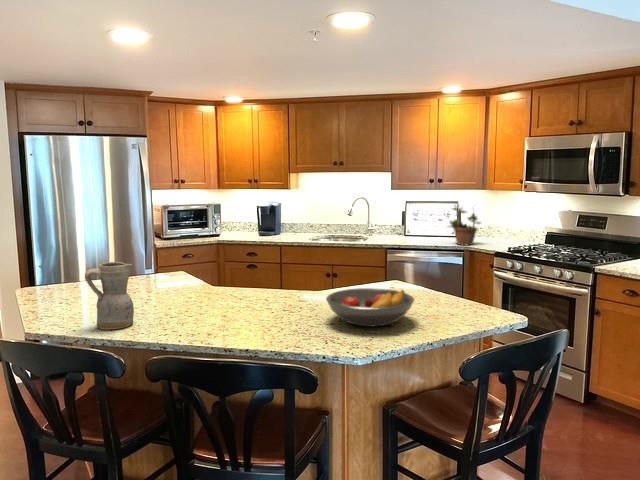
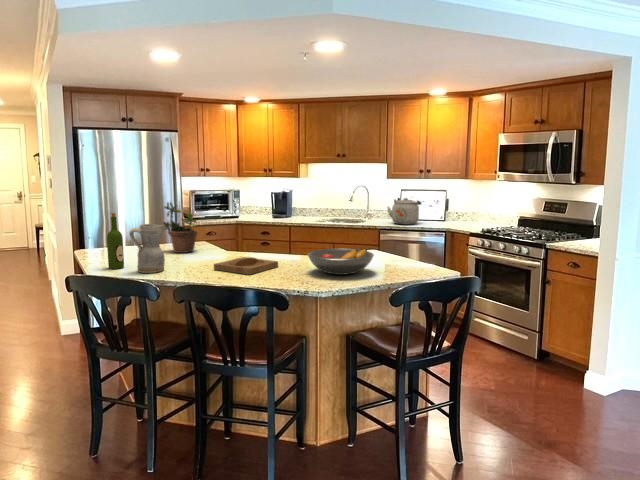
potted plant: present [450,207,481,245] -> present [163,202,198,253]
kettle: none [393,212,433,243] -> present [387,198,421,225]
wine bottle: none [55,248,79,323] -> present [107,213,124,269]
tray: none [200,300,285,329] -> present [214,257,278,275]

